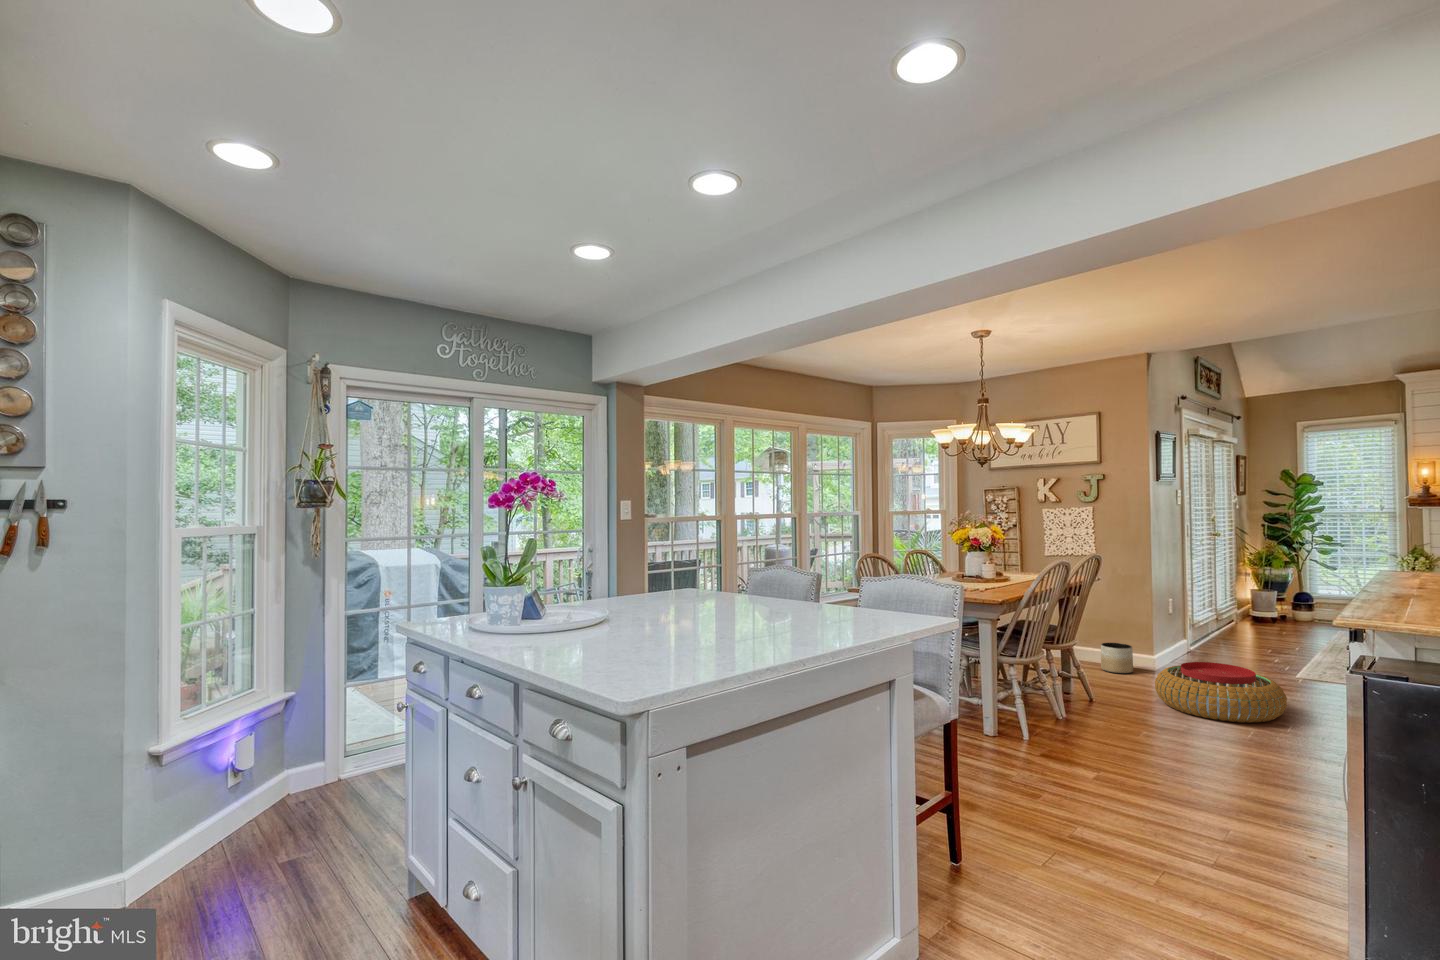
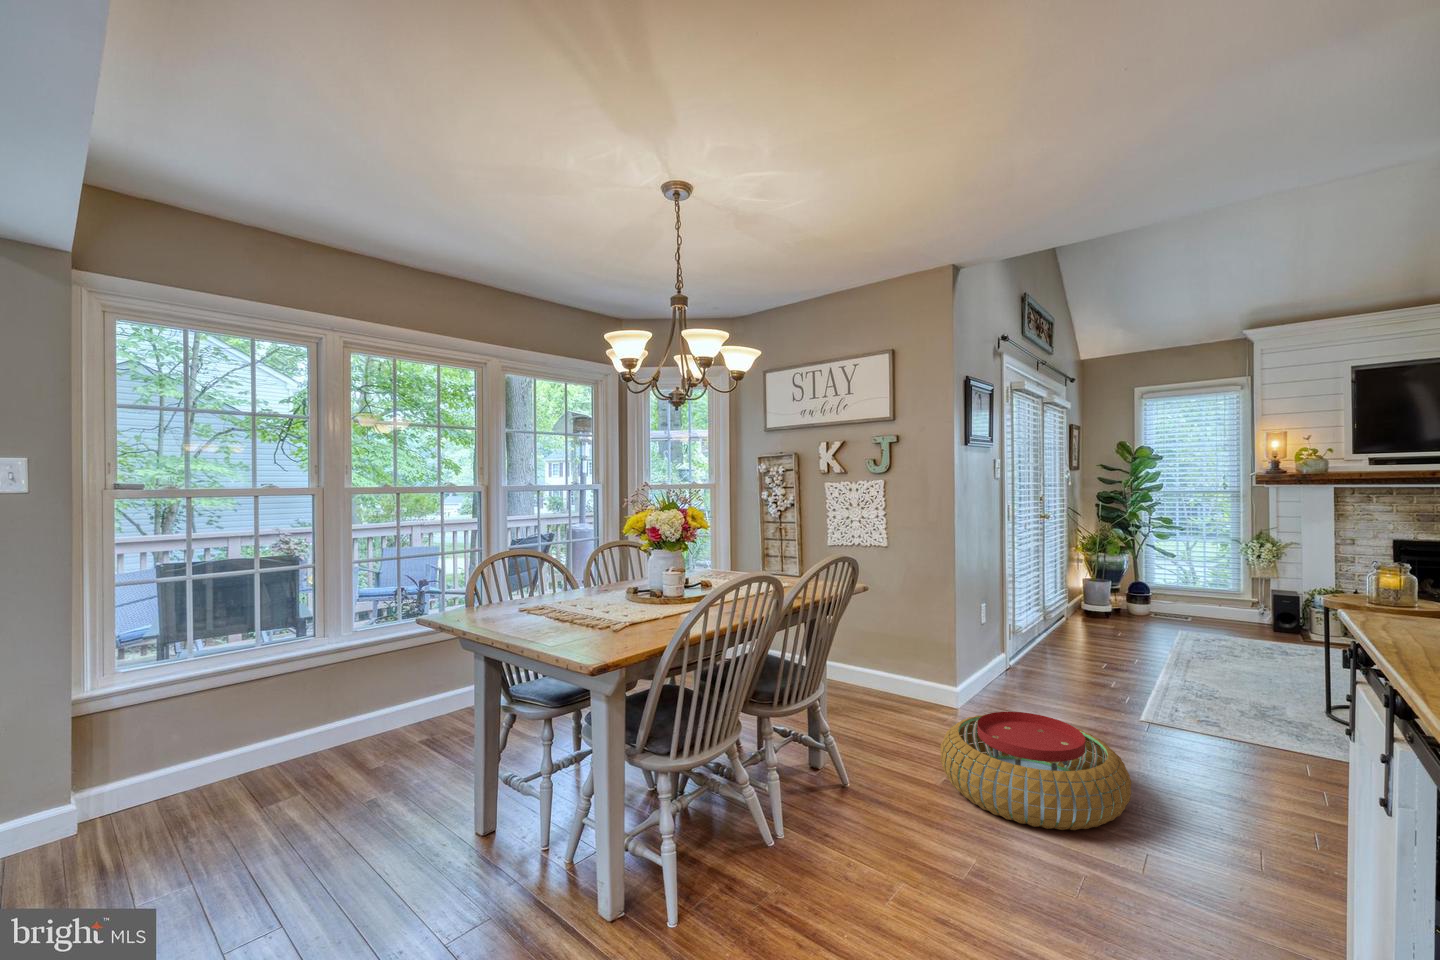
planter: present [1101,643,1133,674] -> none [888,666,928,713]

